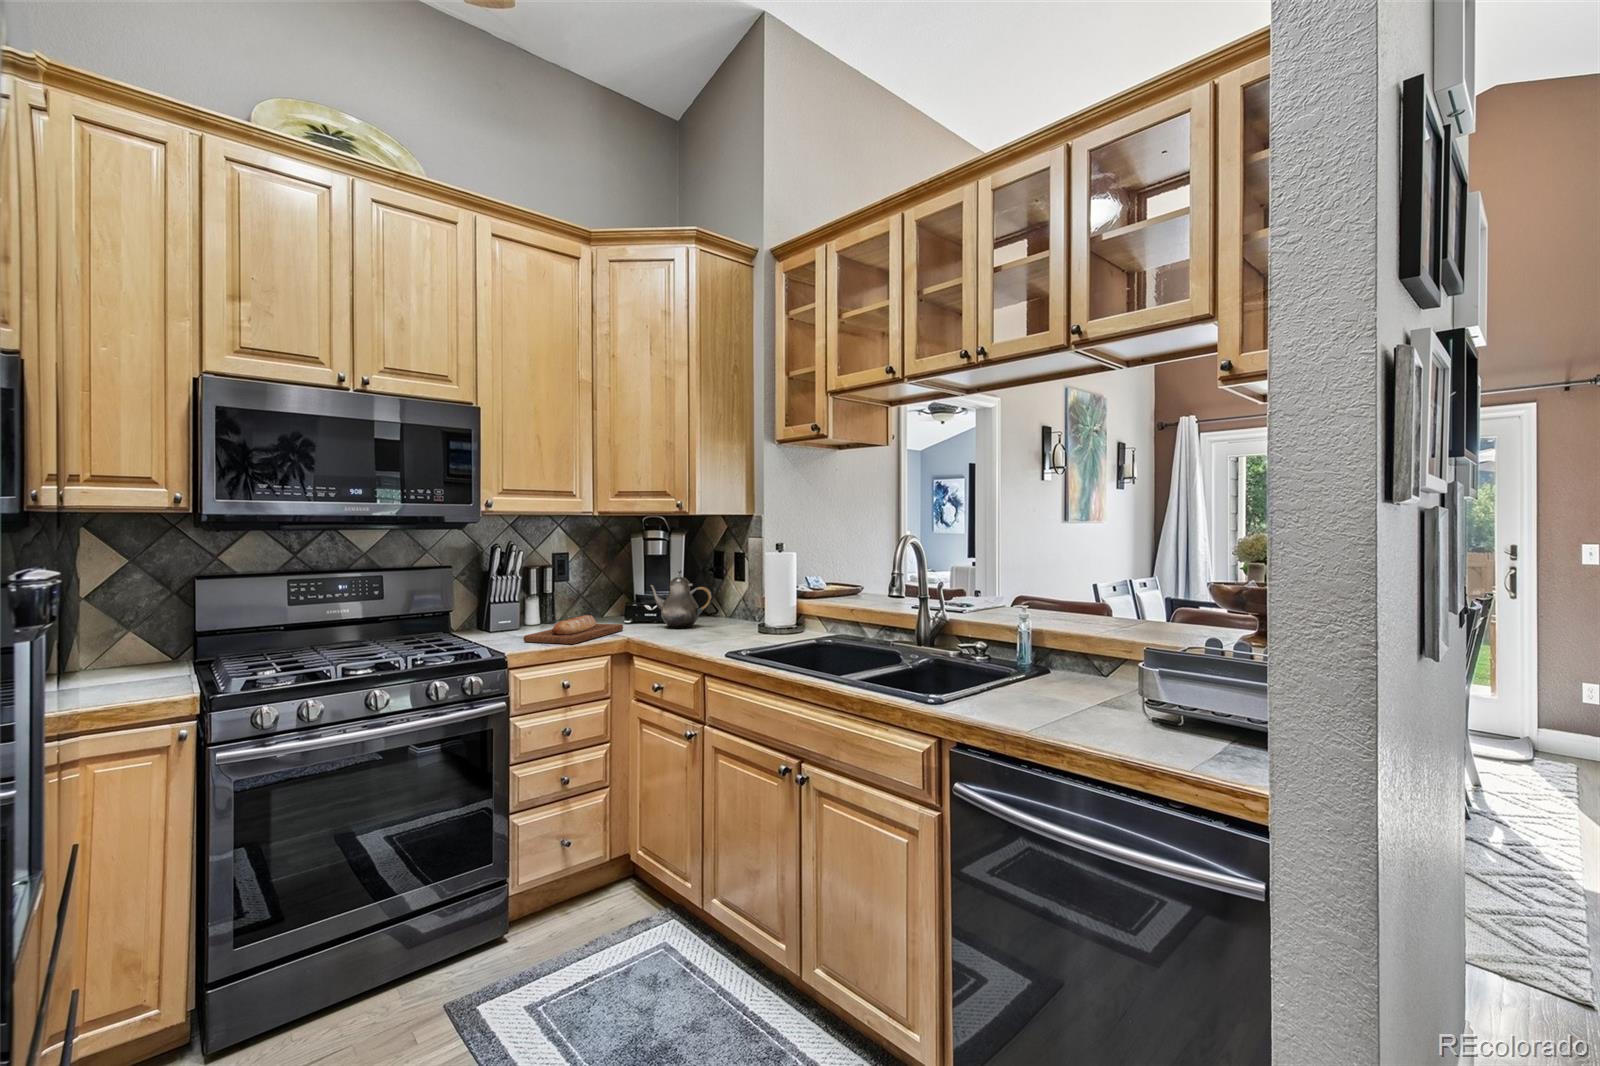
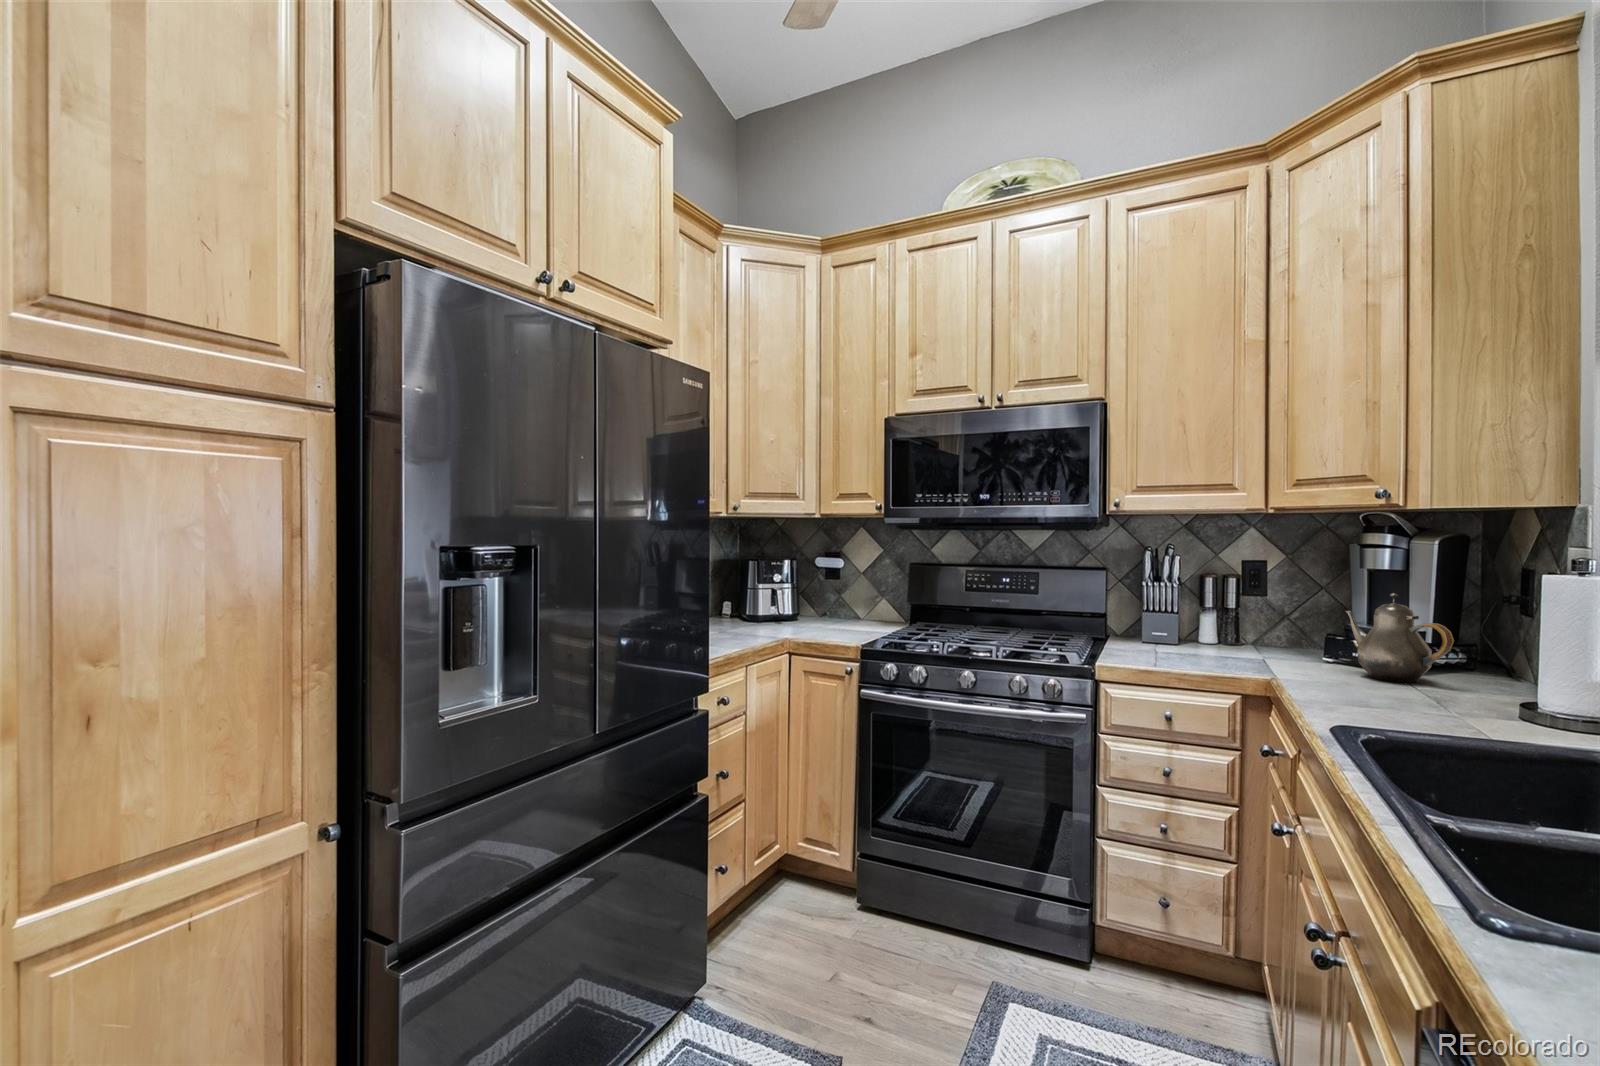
bread loaf: present [523,615,623,644] -> none [1138,638,1290,669]

